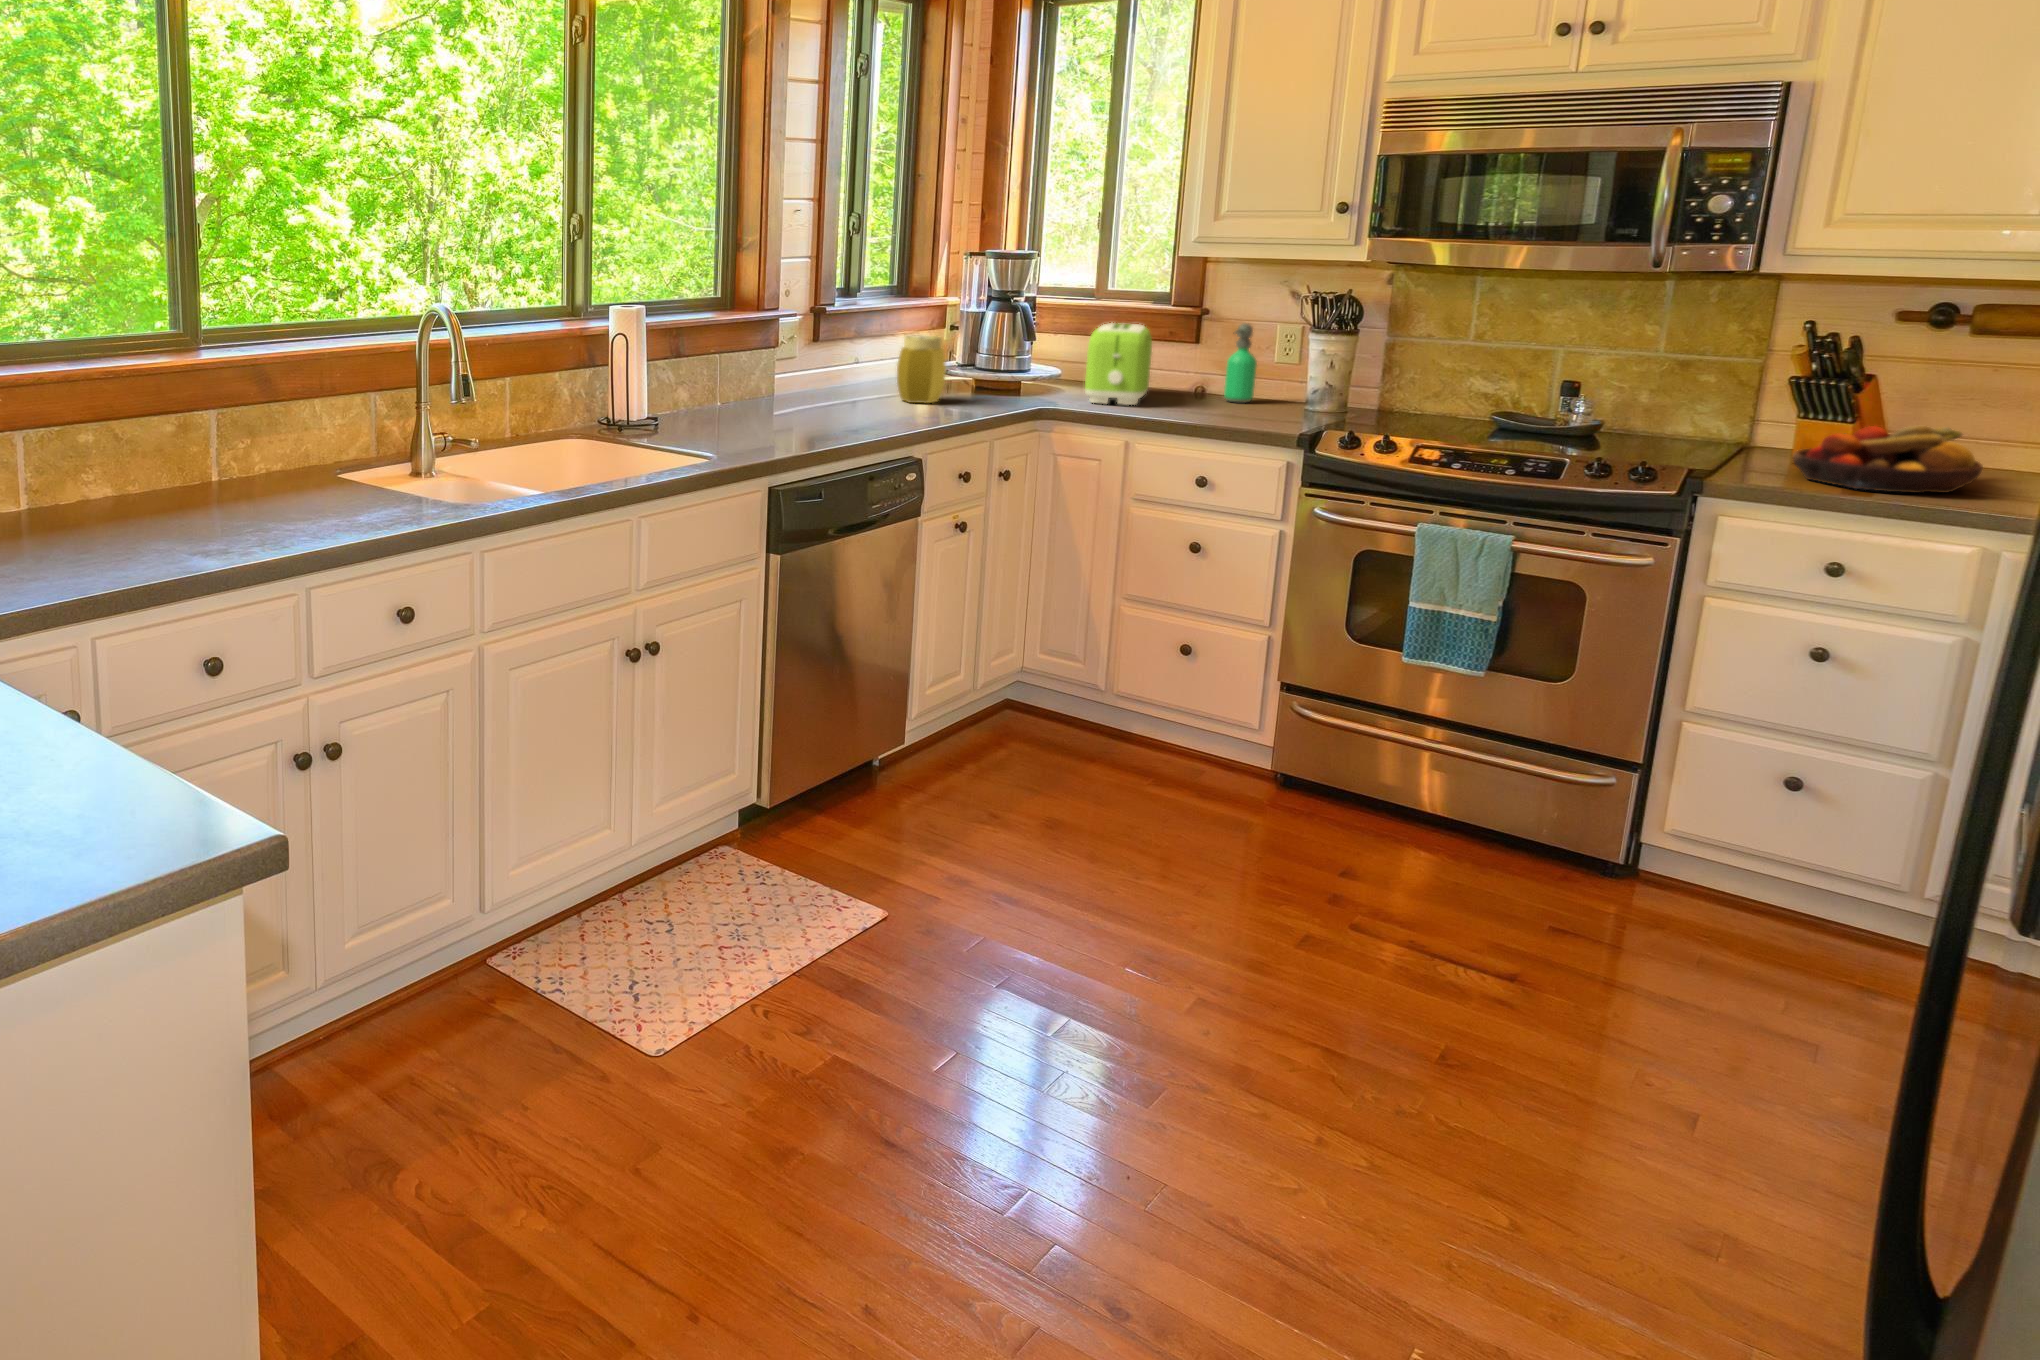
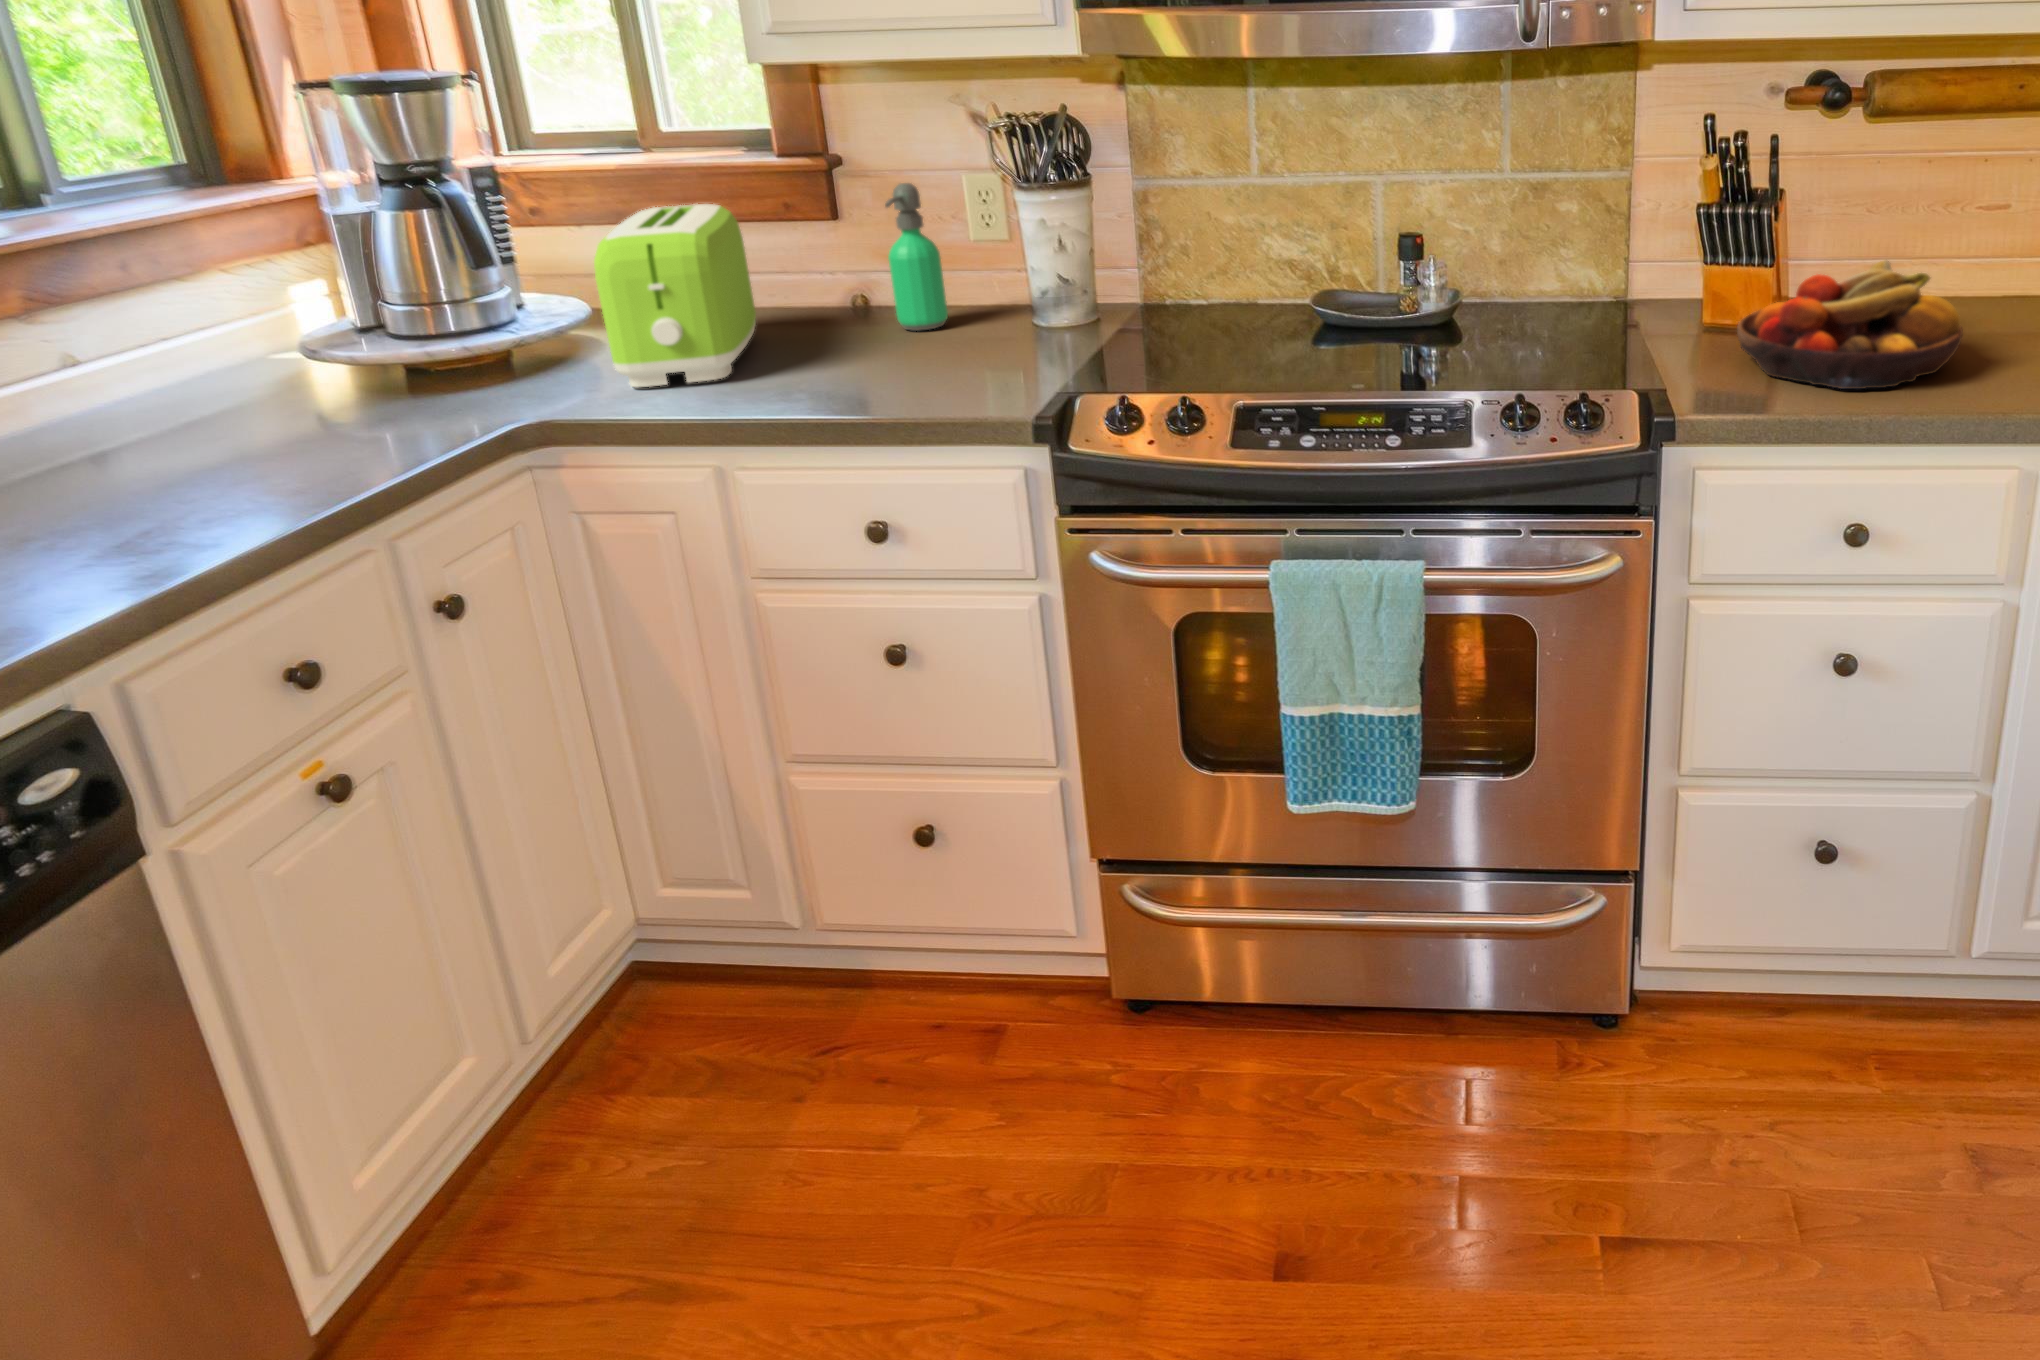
jar: present [897,336,946,403] -> none [81,304,242,481]

